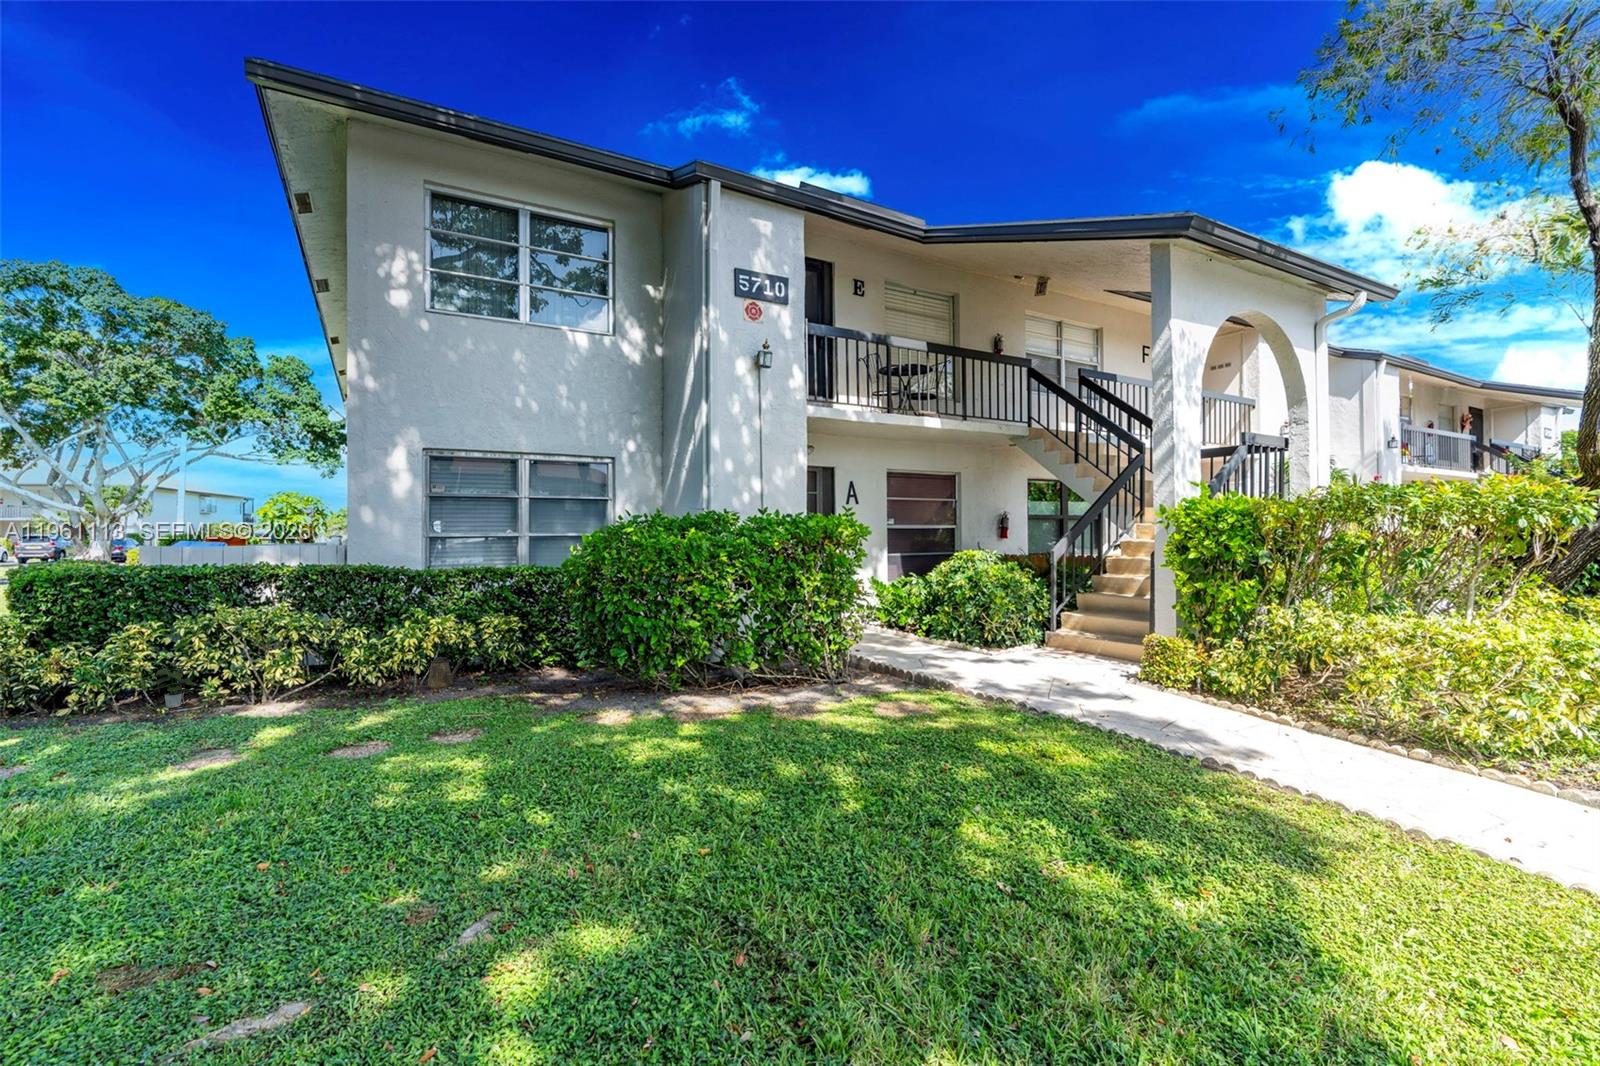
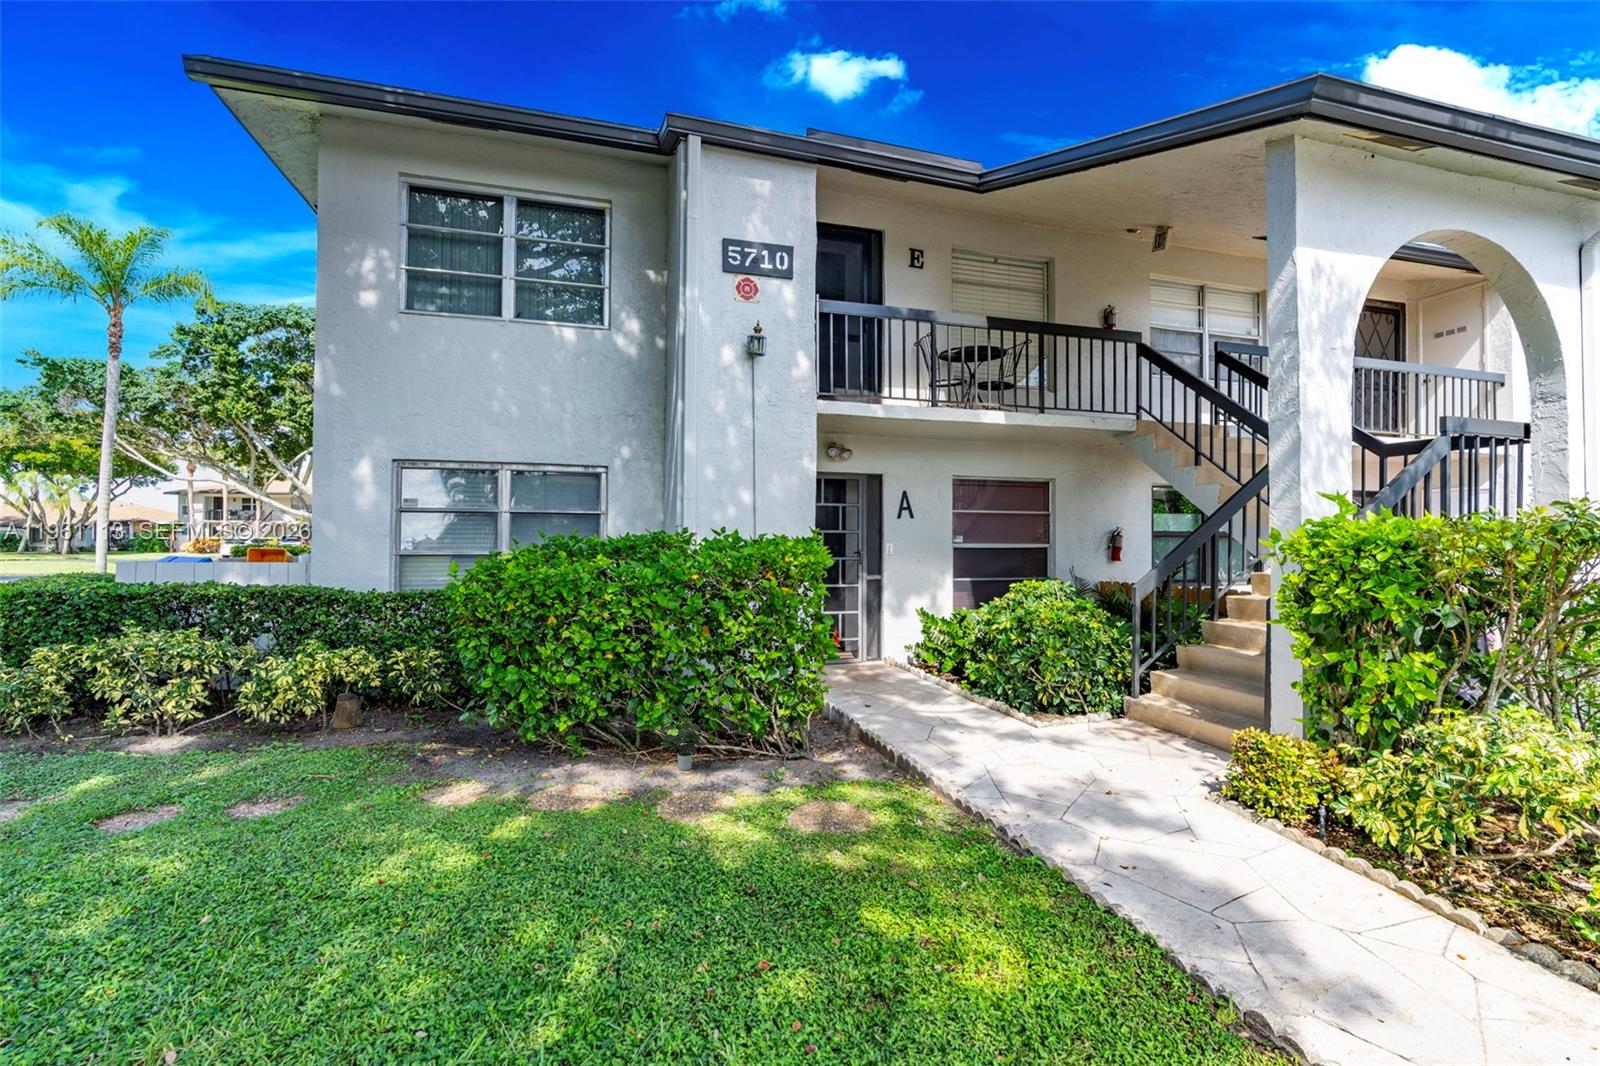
potted plant: present [155,665,195,708] -> present [662,718,707,770]

